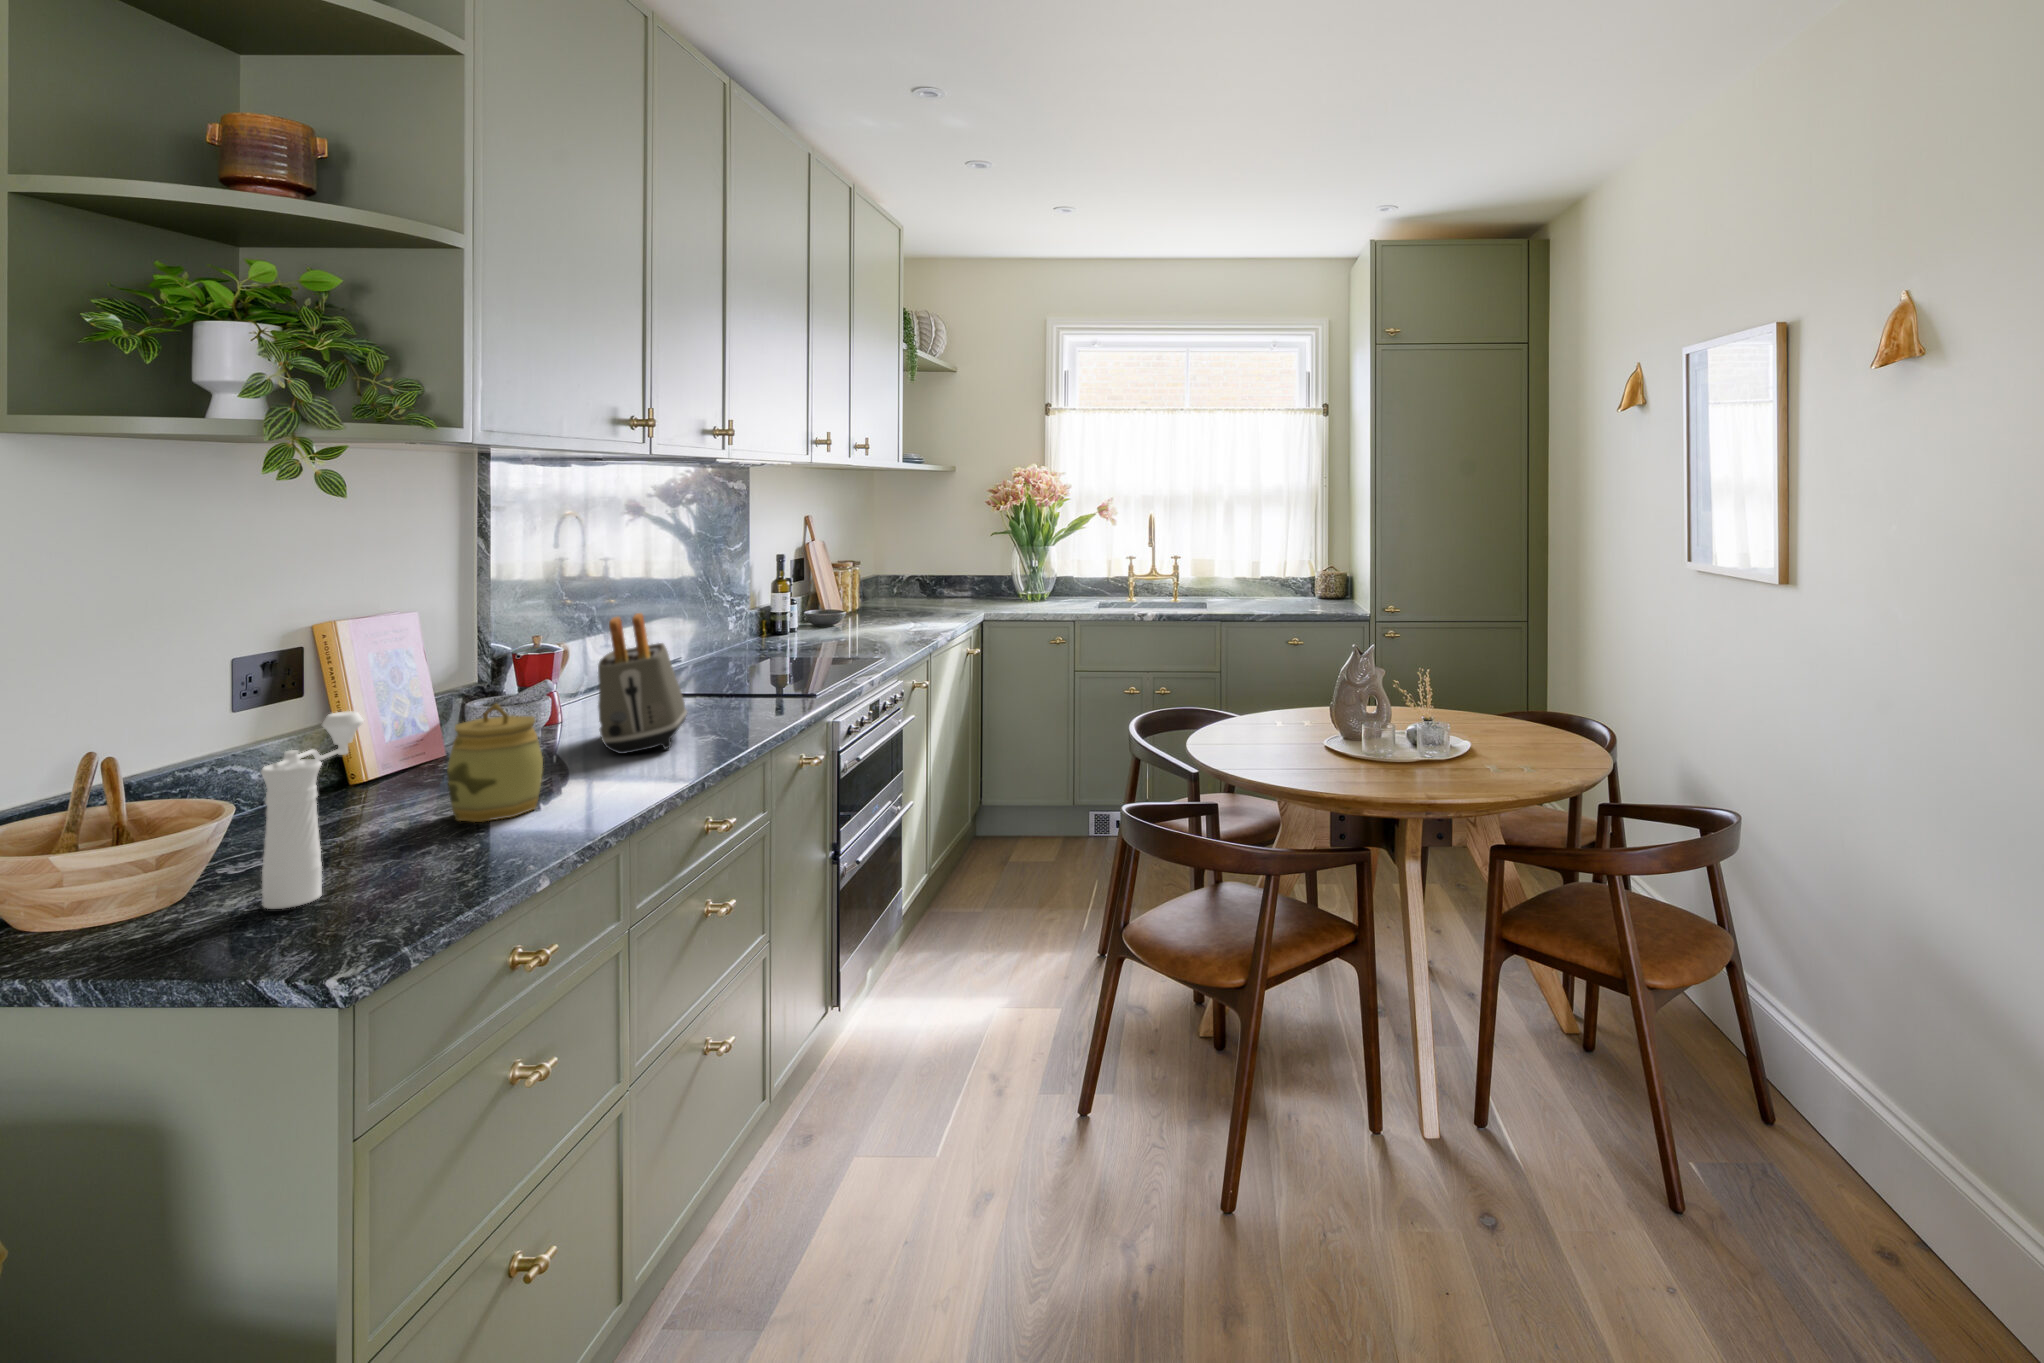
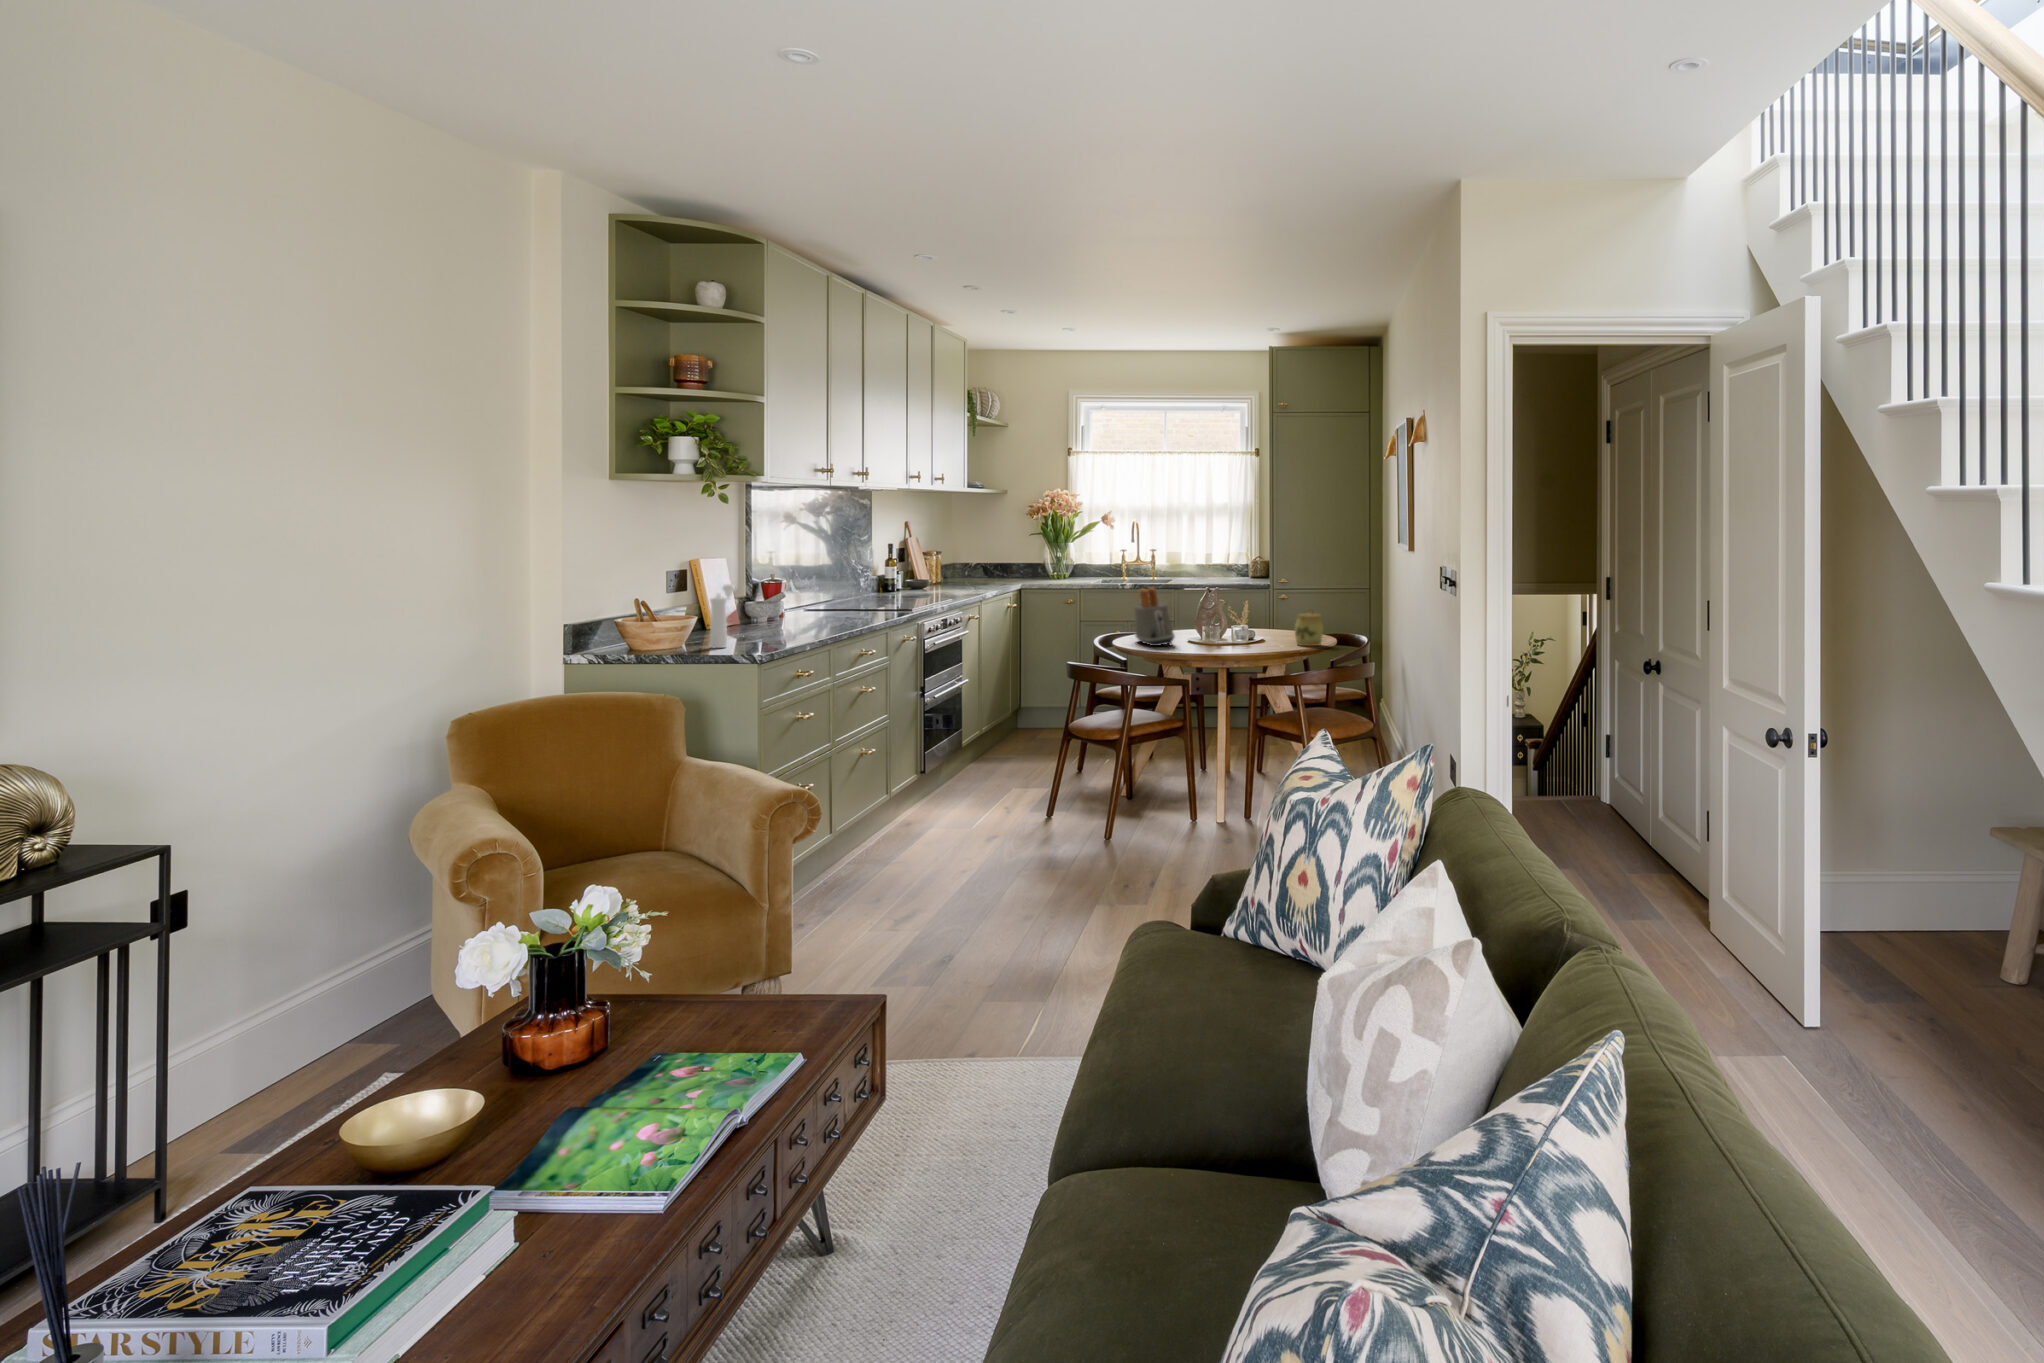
toaster: present [598,613,687,754] -> present [1134,587,1175,646]
jar: present [447,704,543,822] -> present [1295,609,1323,646]

